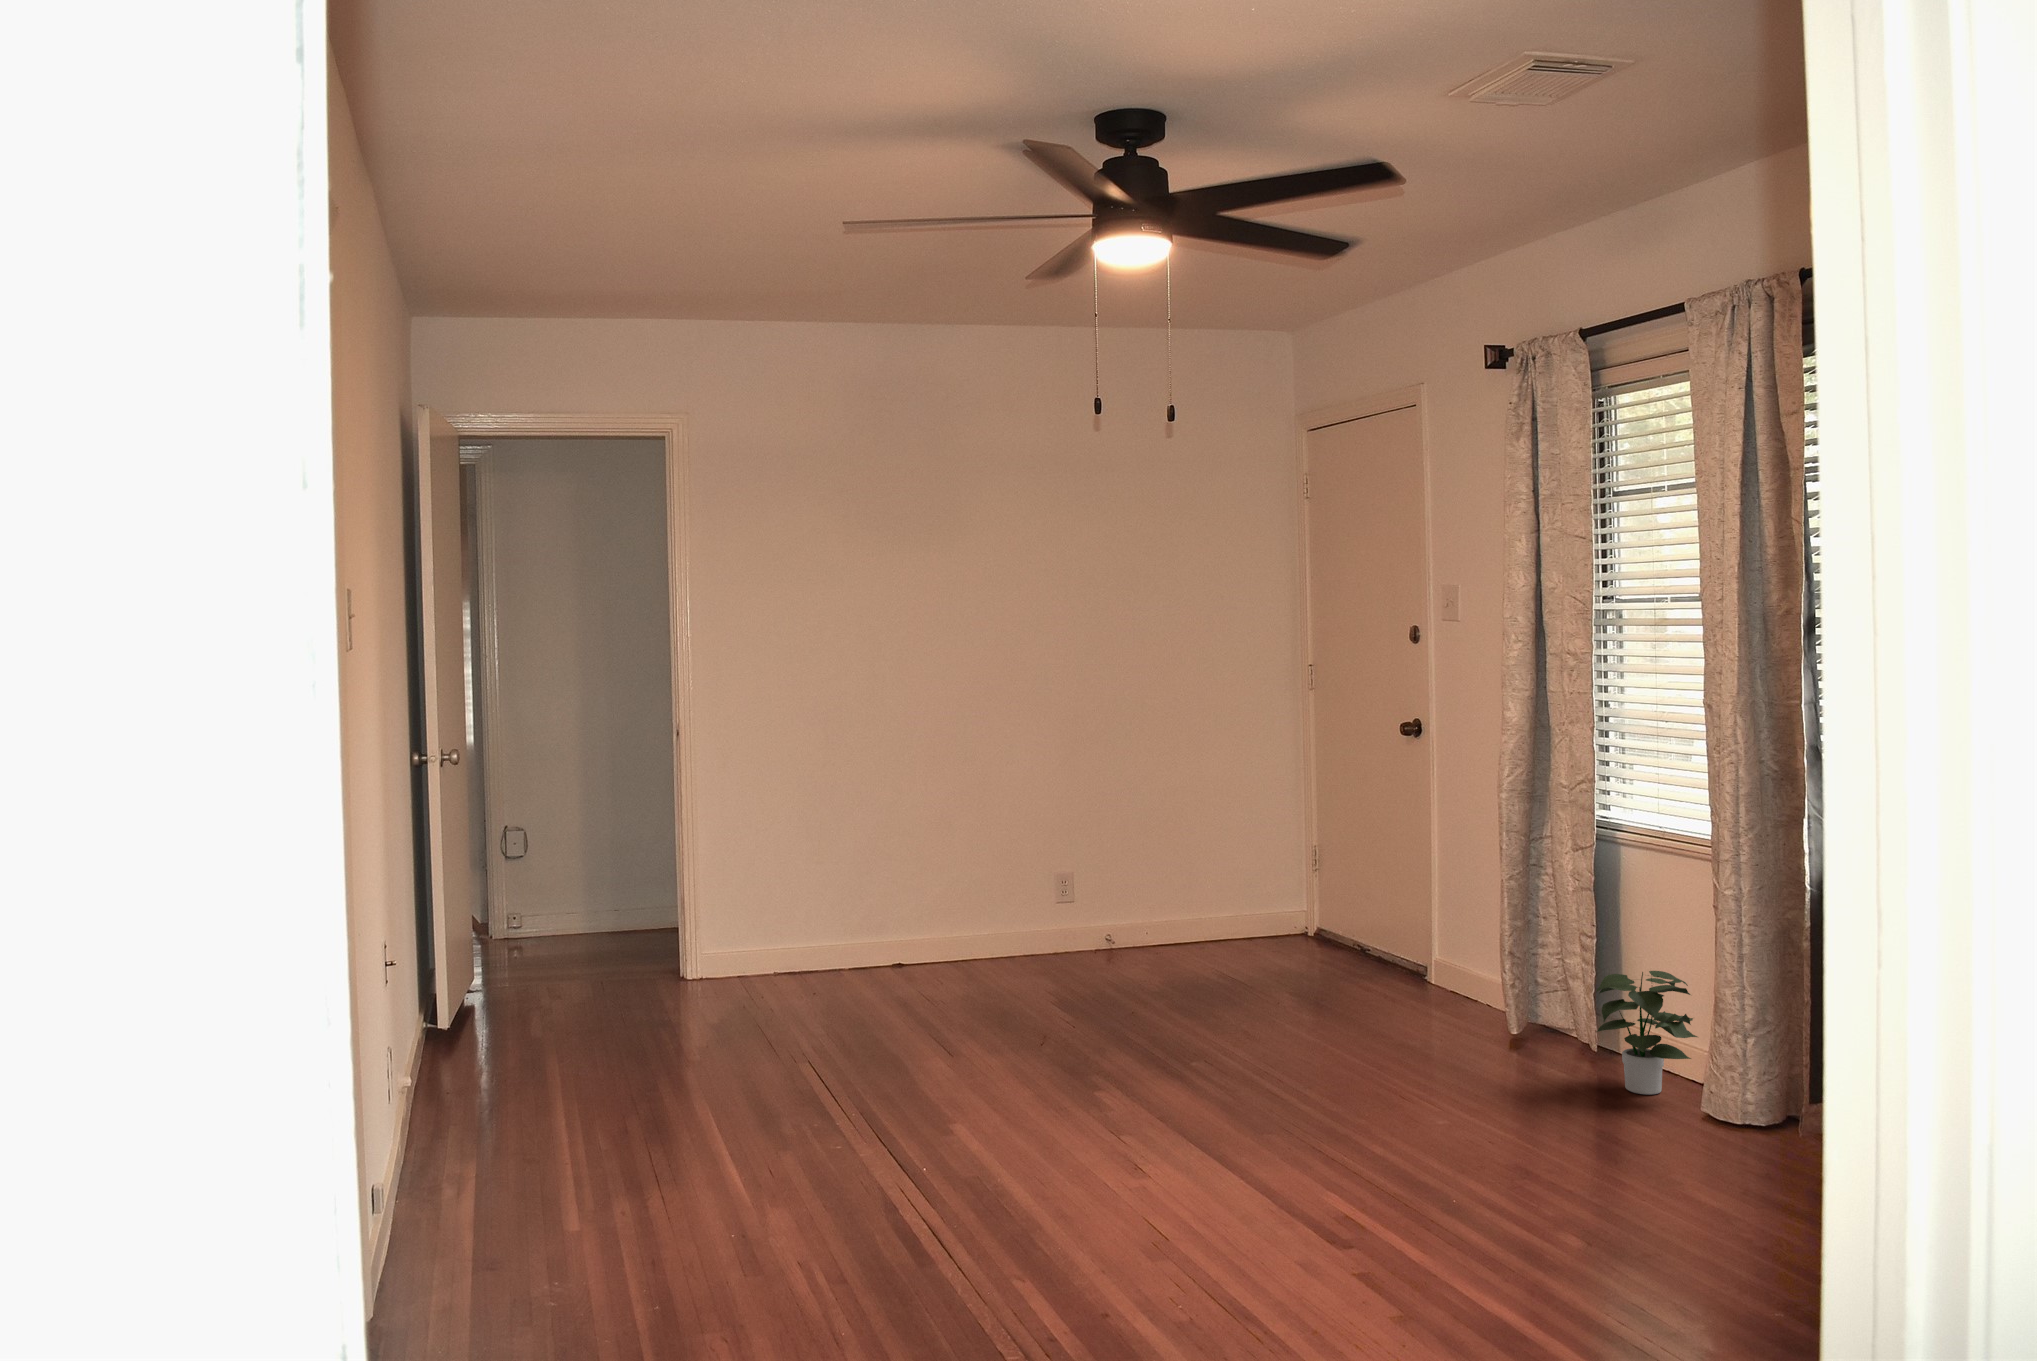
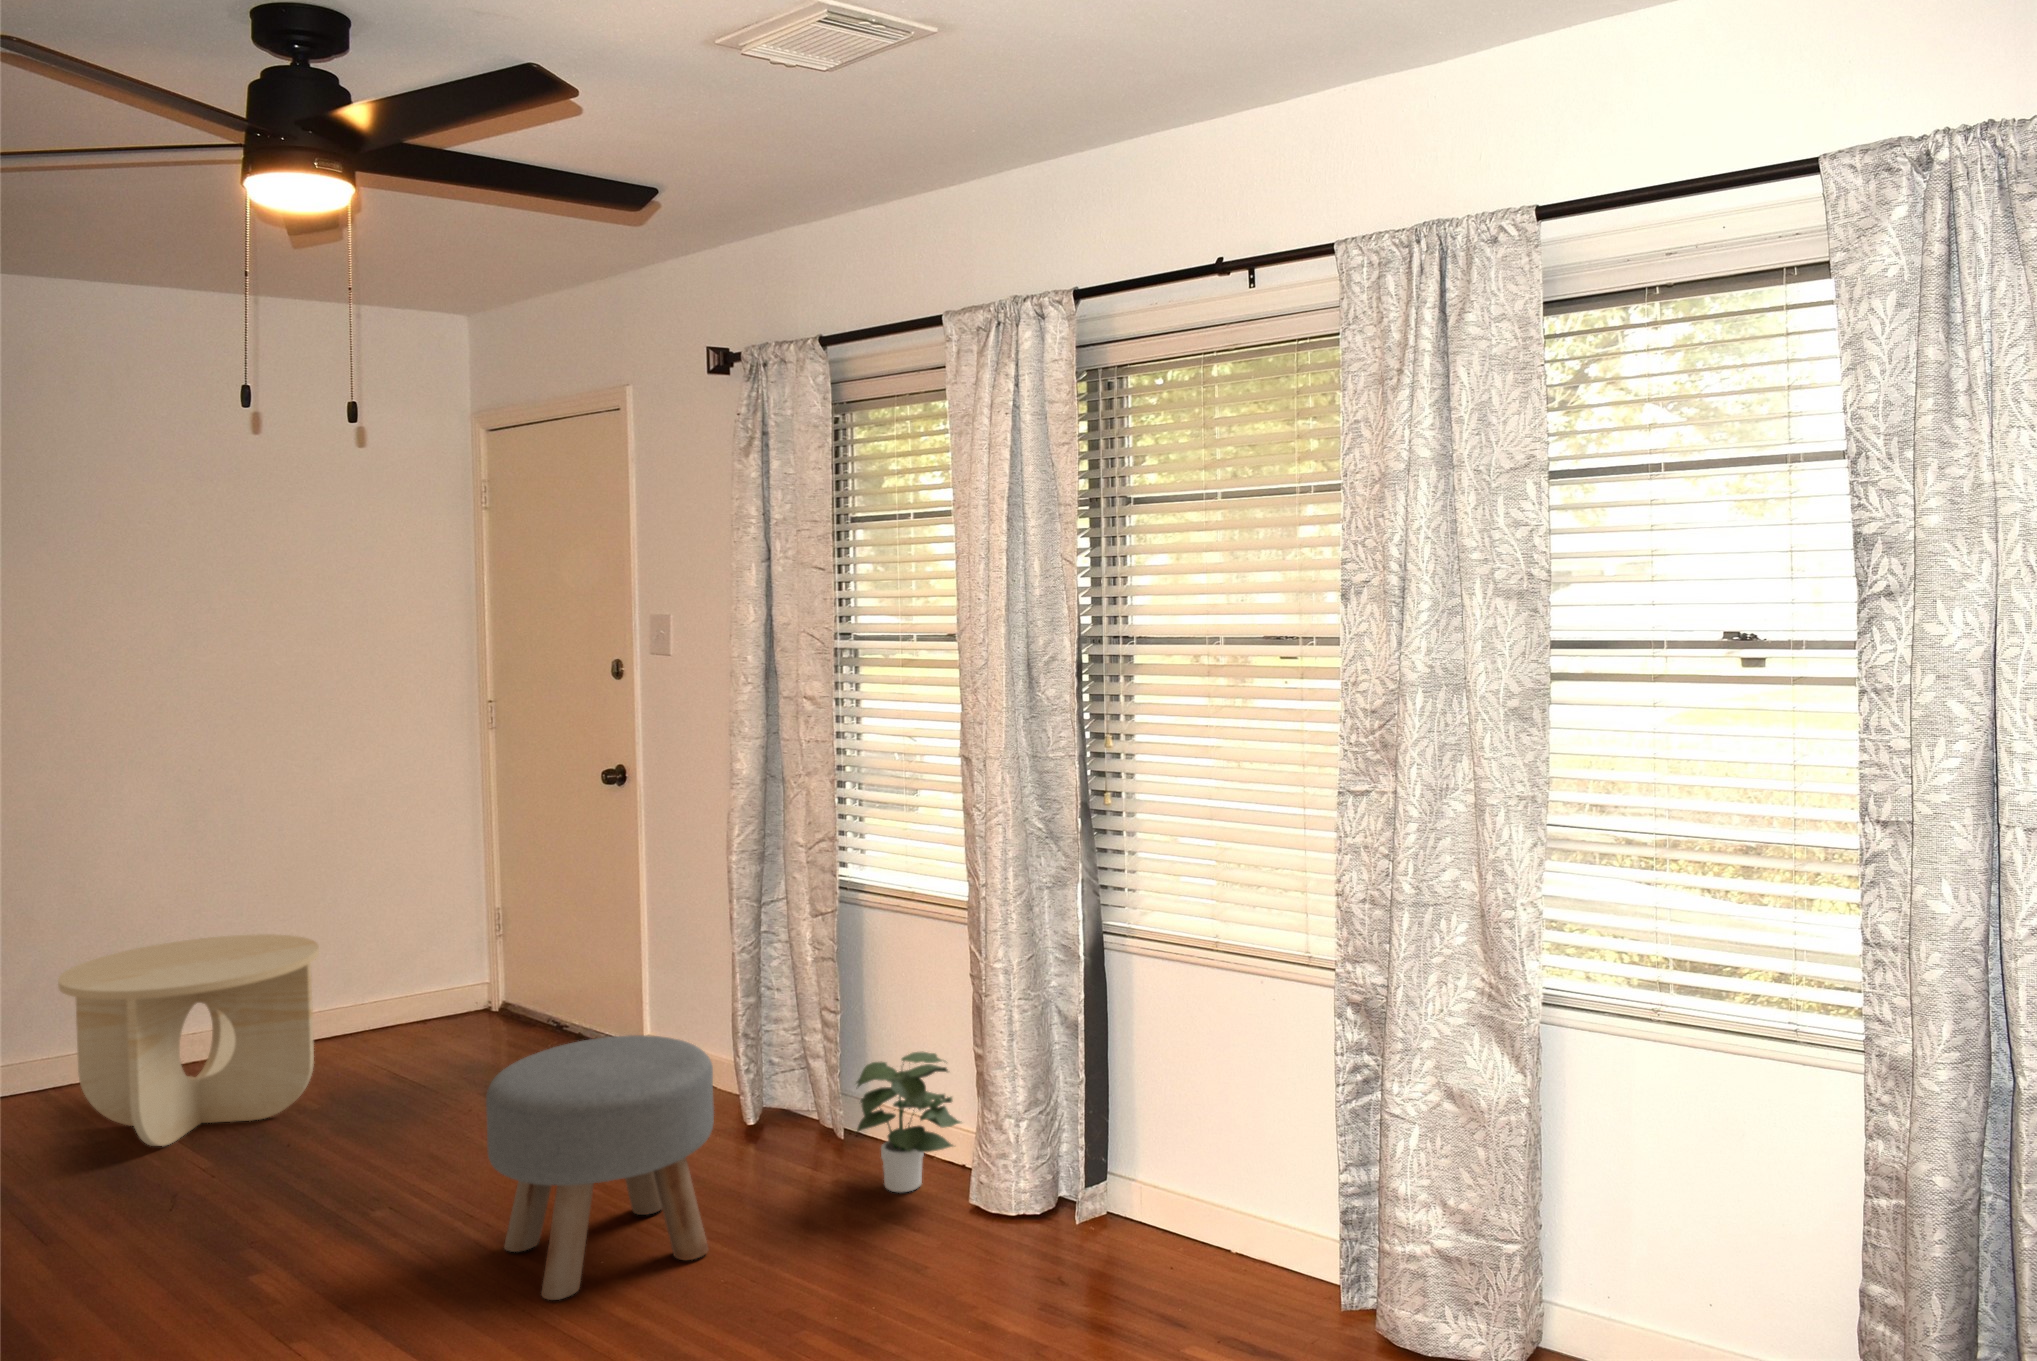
side table: none [1015,837,1180,978] -> present [58,934,319,1146]
ottoman: none [1290,921,1466,1101] -> present [486,1035,714,1300]

